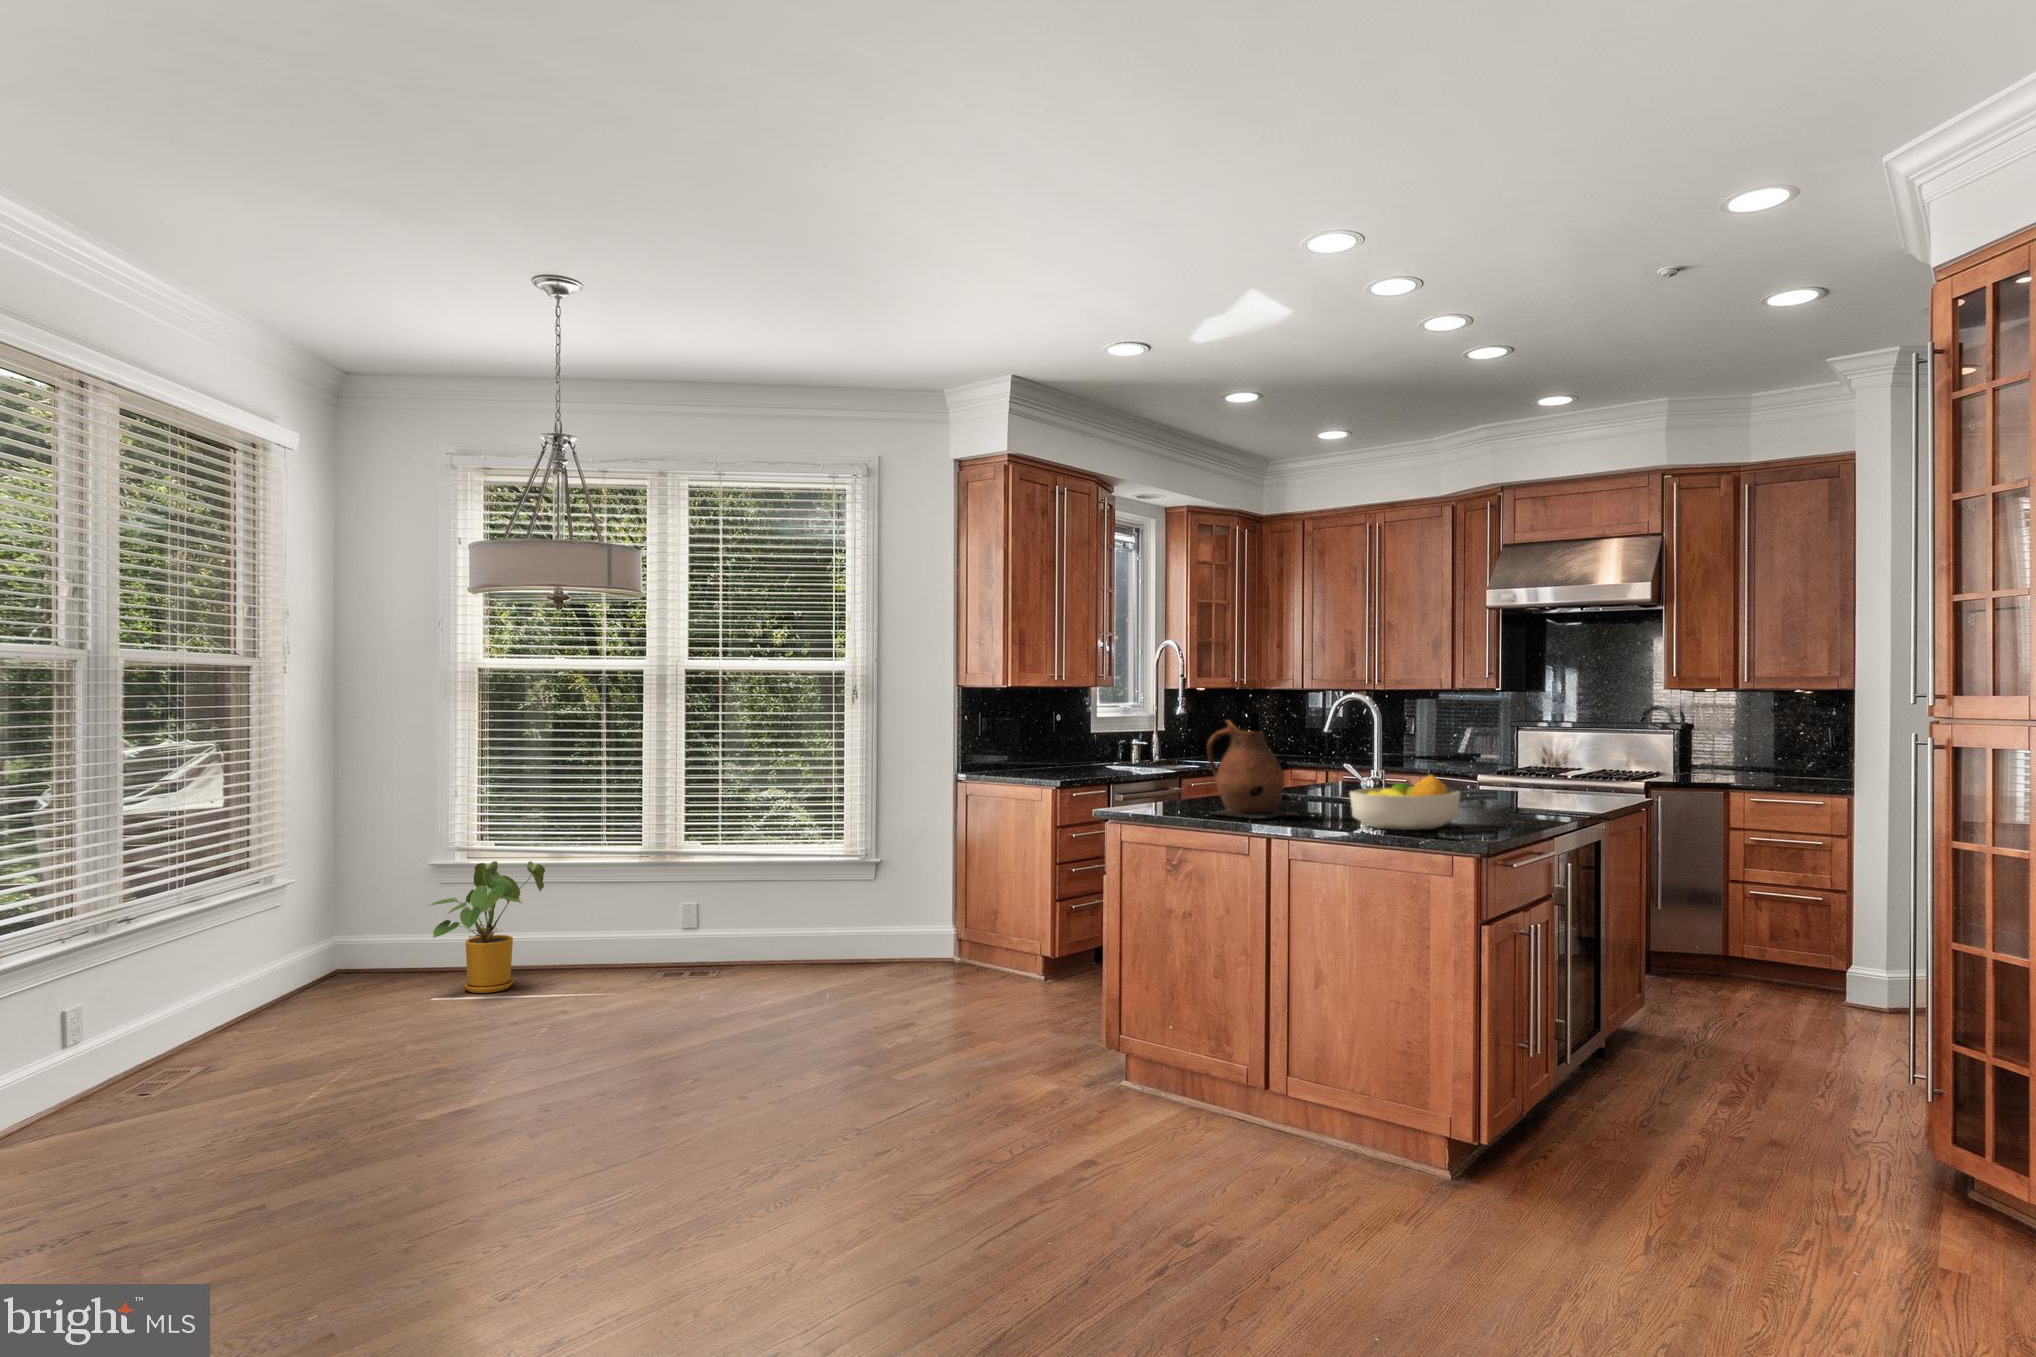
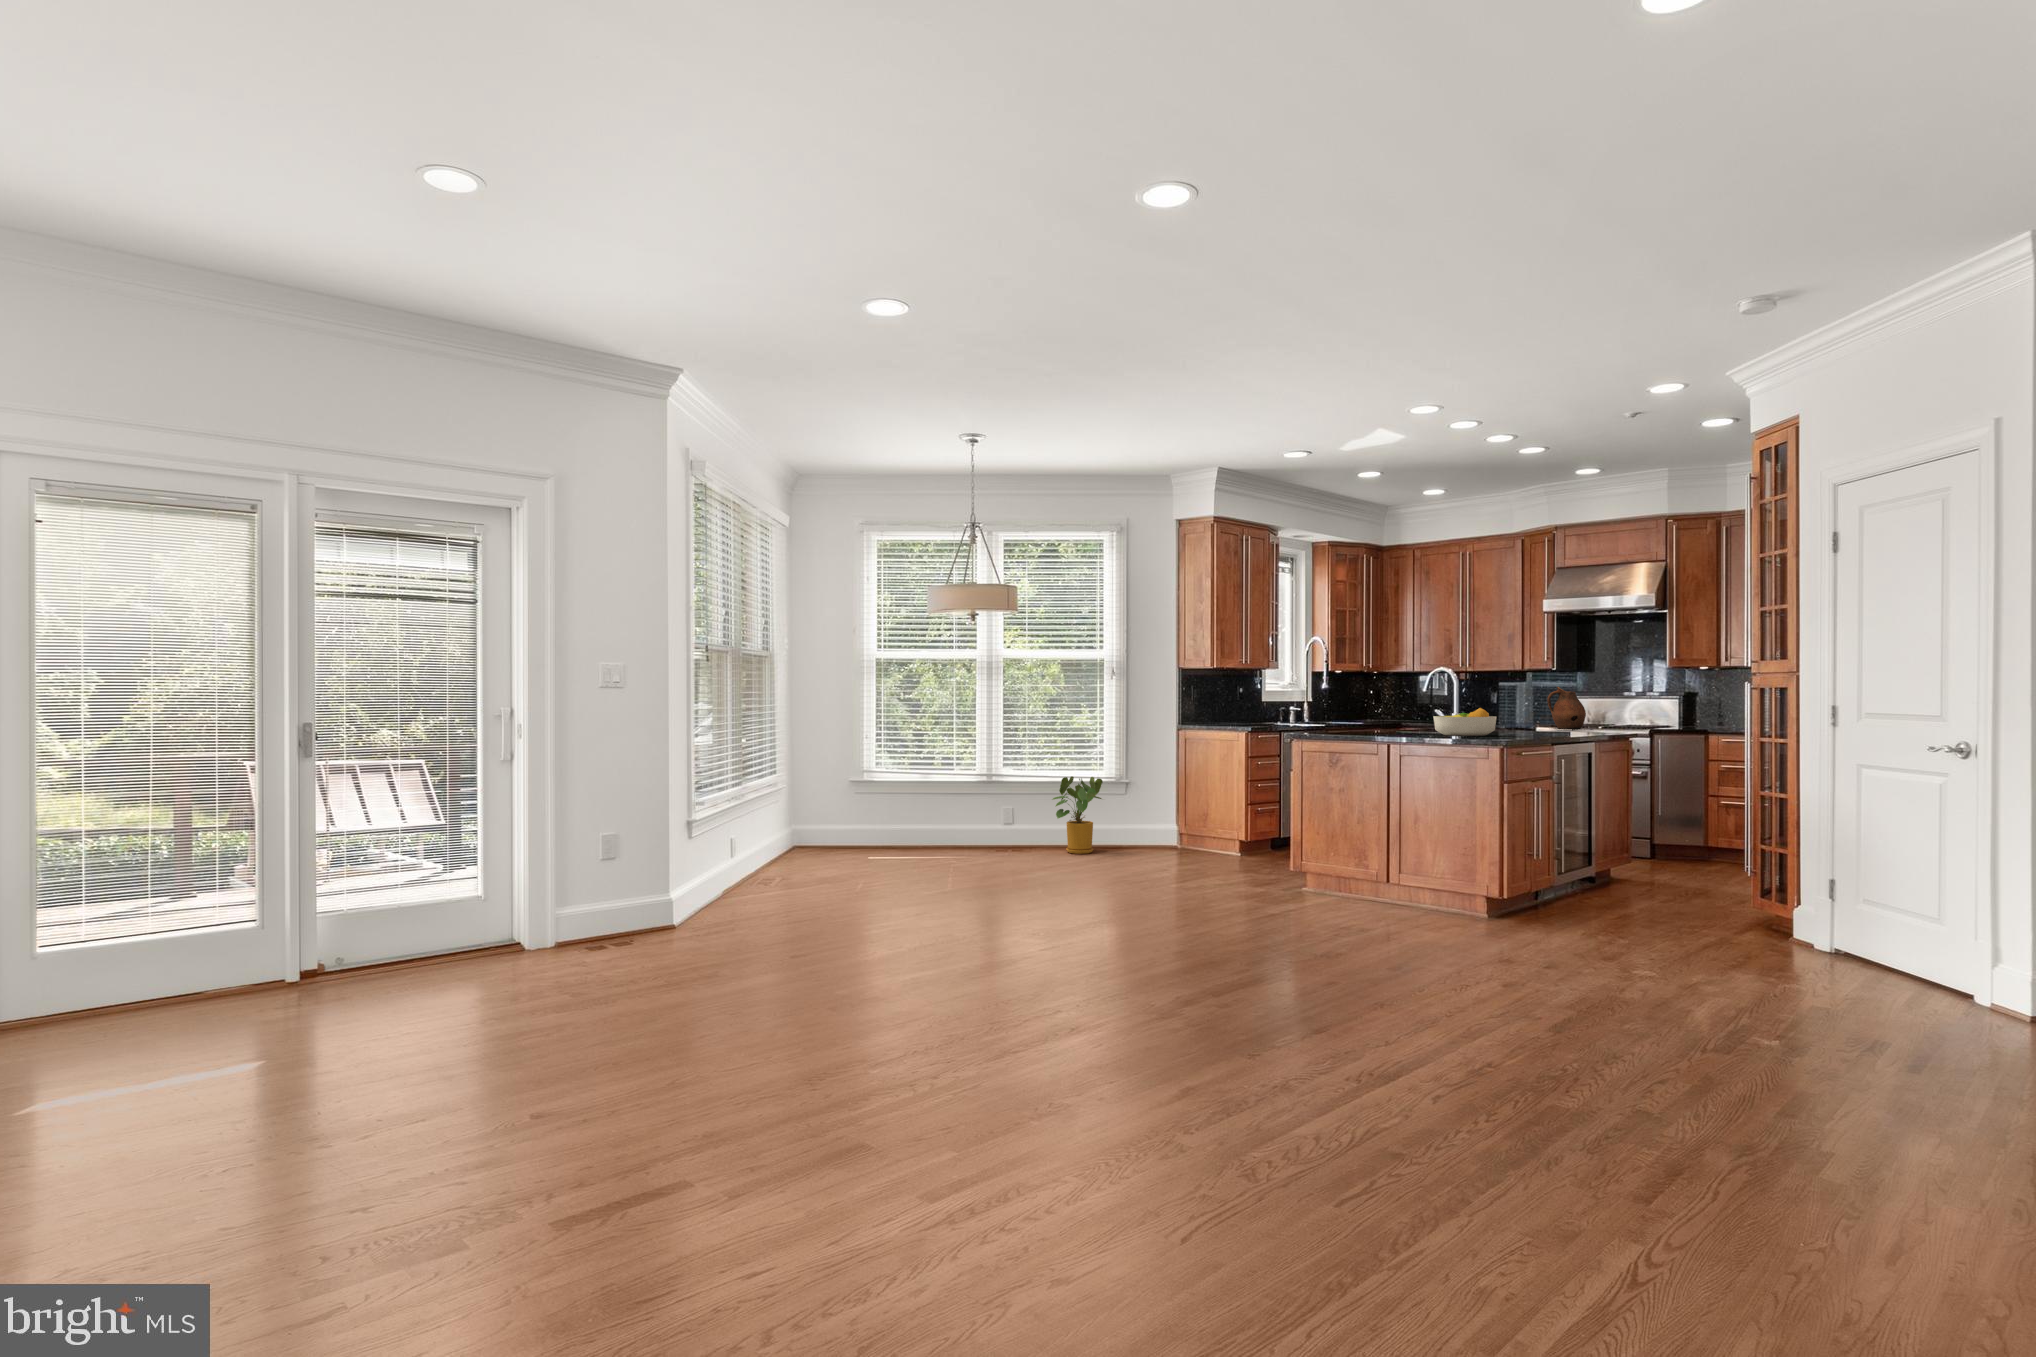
ceramic pitcher: present [1207,720,1297,819] -> present [1547,687,1593,730]
house plant: present [429,861,545,993] -> present [1052,776,1103,854]

